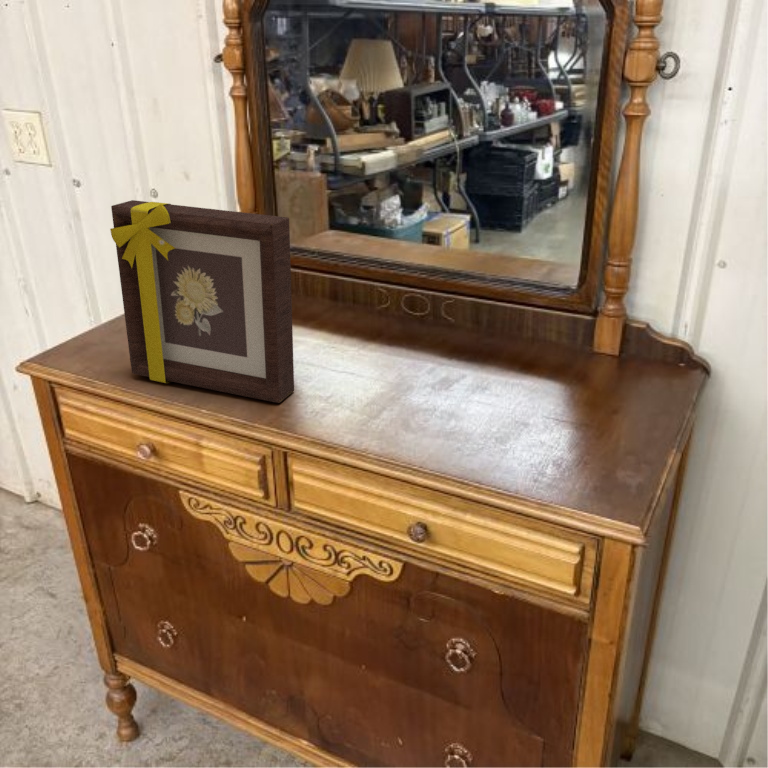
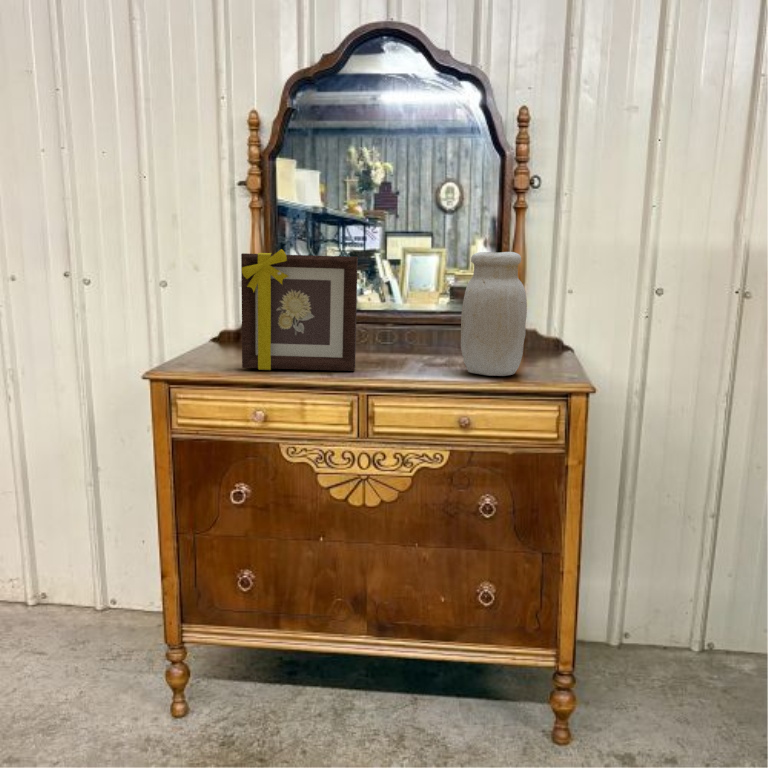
jar: none [440,230,559,462] -> present [461,252,527,376]

